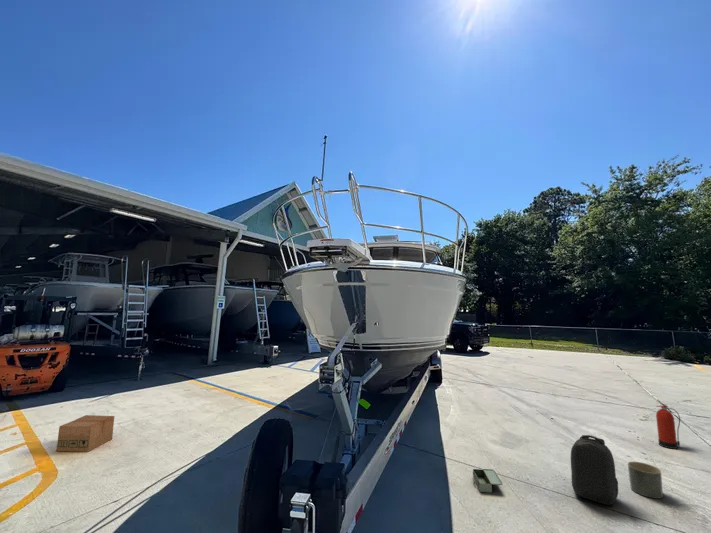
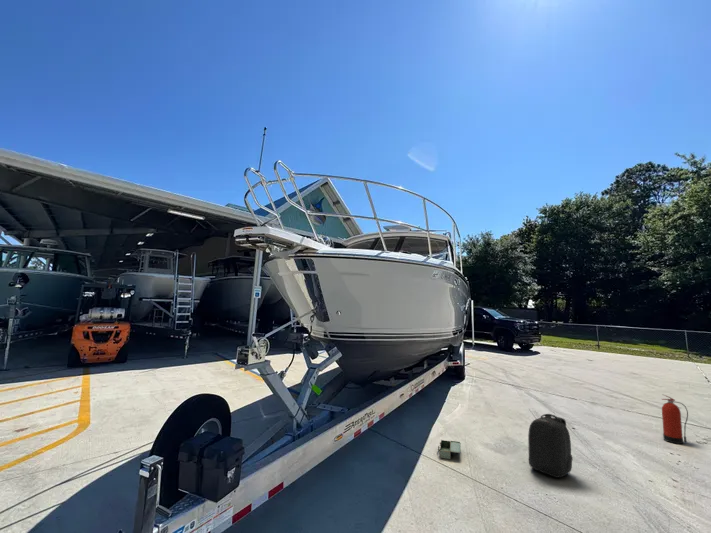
cardboard box: present [56,415,114,452] -> none [111,378,154,405]
planter: present [628,462,663,499] -> none [593,444,624,479]

